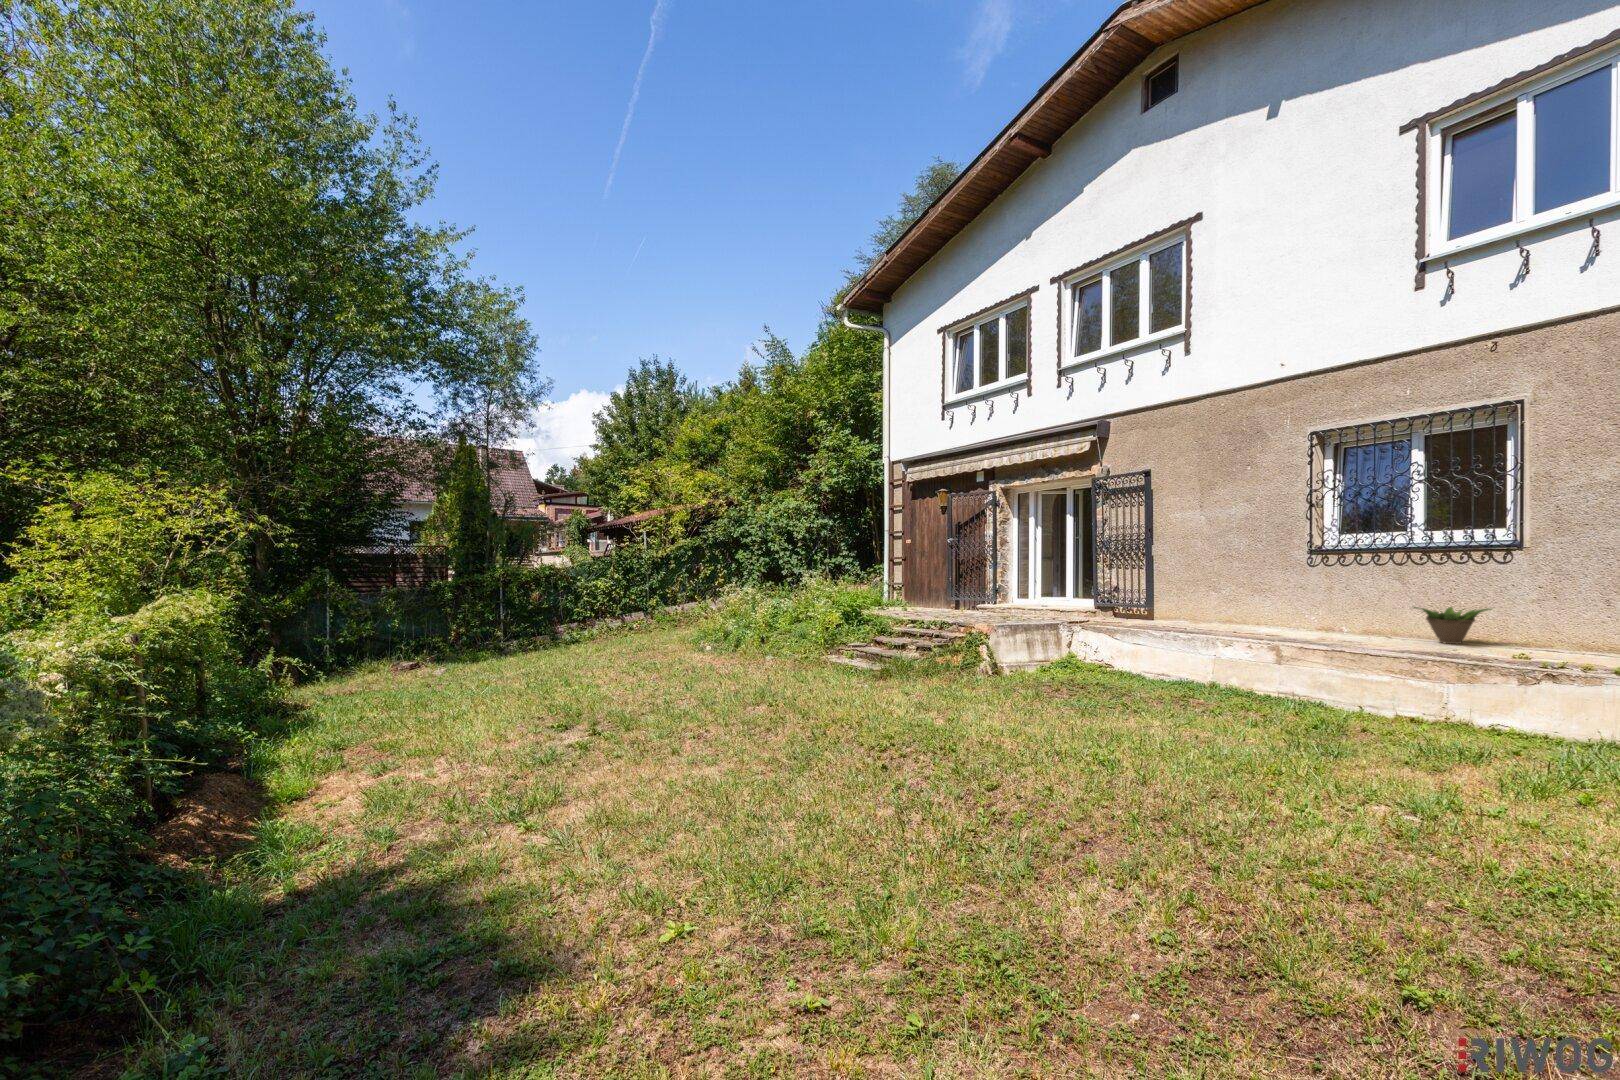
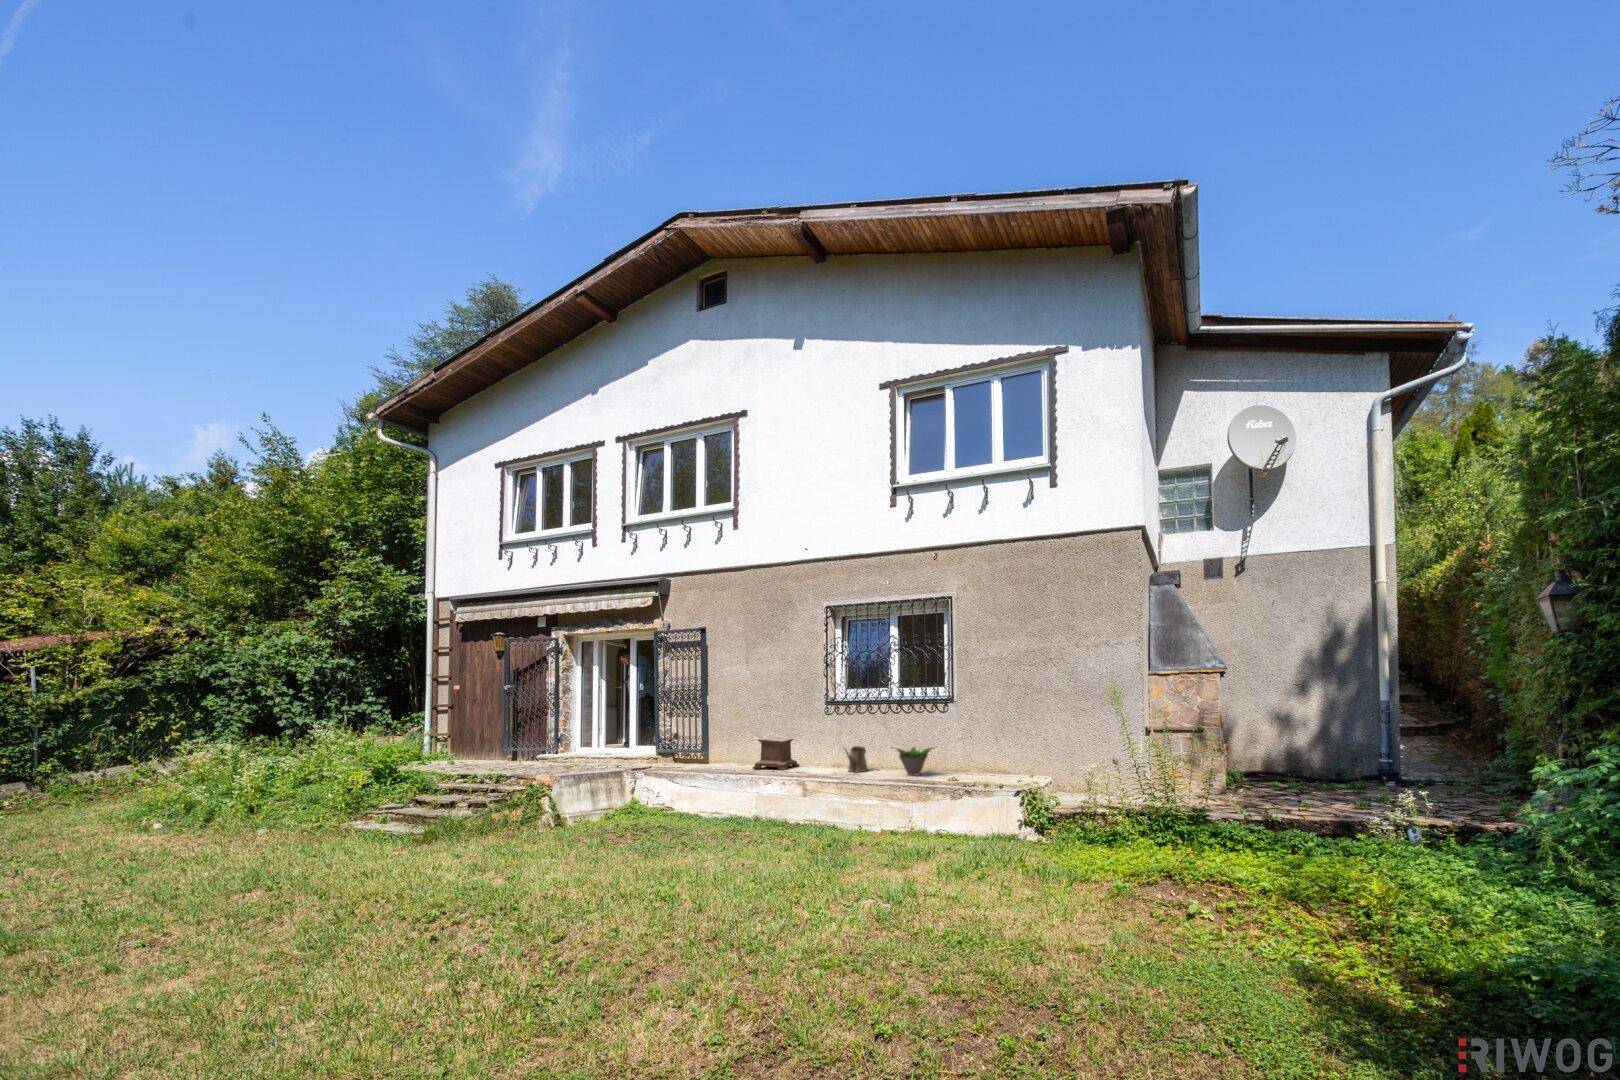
stool: none [1210,591,1273,629] -> present [752,737,799,771]
watering can: none [1337,604,1375,636] -> present [845,746,868,772]

